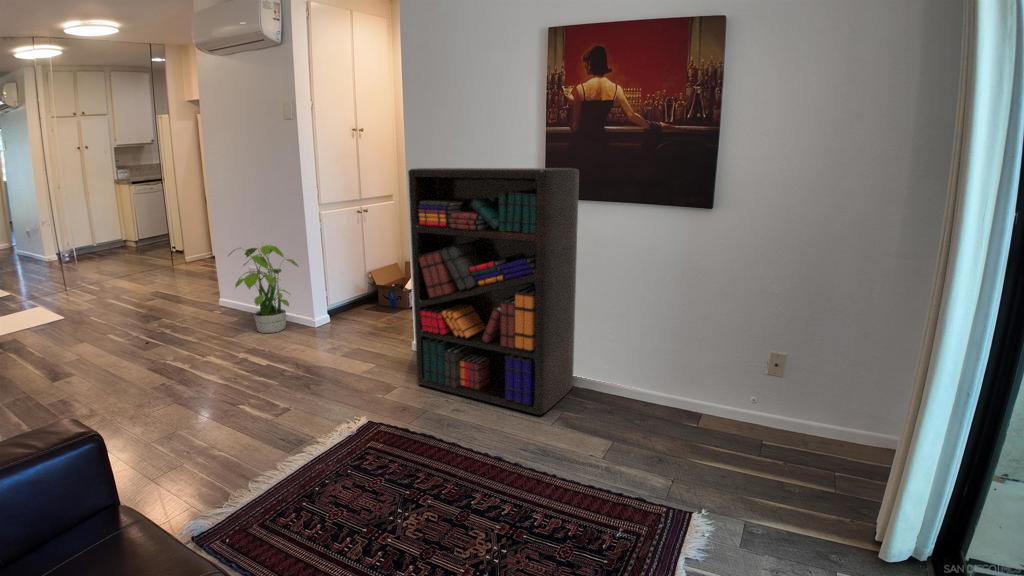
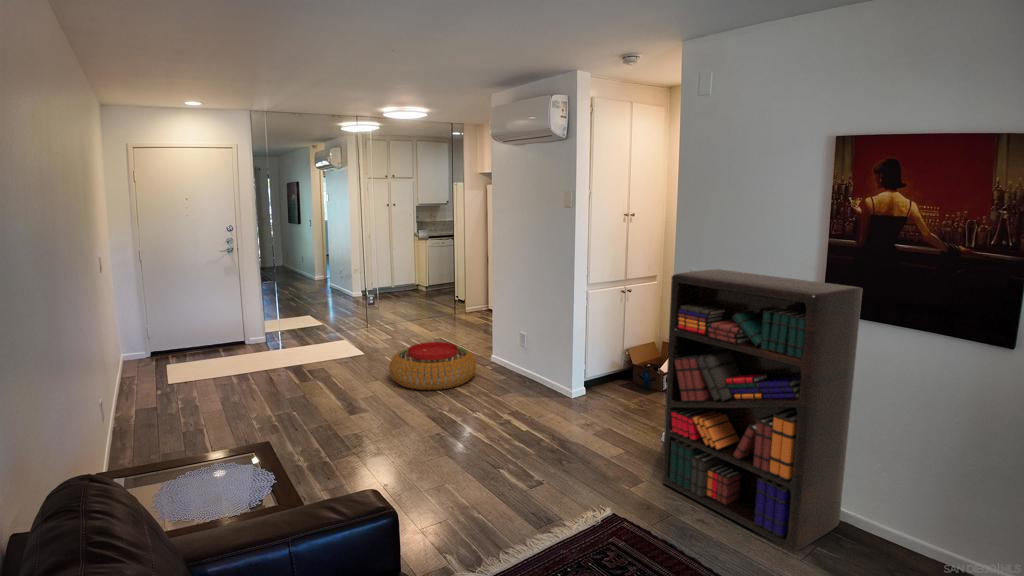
potted plant: present [229,245,298,333] -> none [502,312,560,398]
pouf: none [78,288,203,344] -> present [389,342,476,390]

